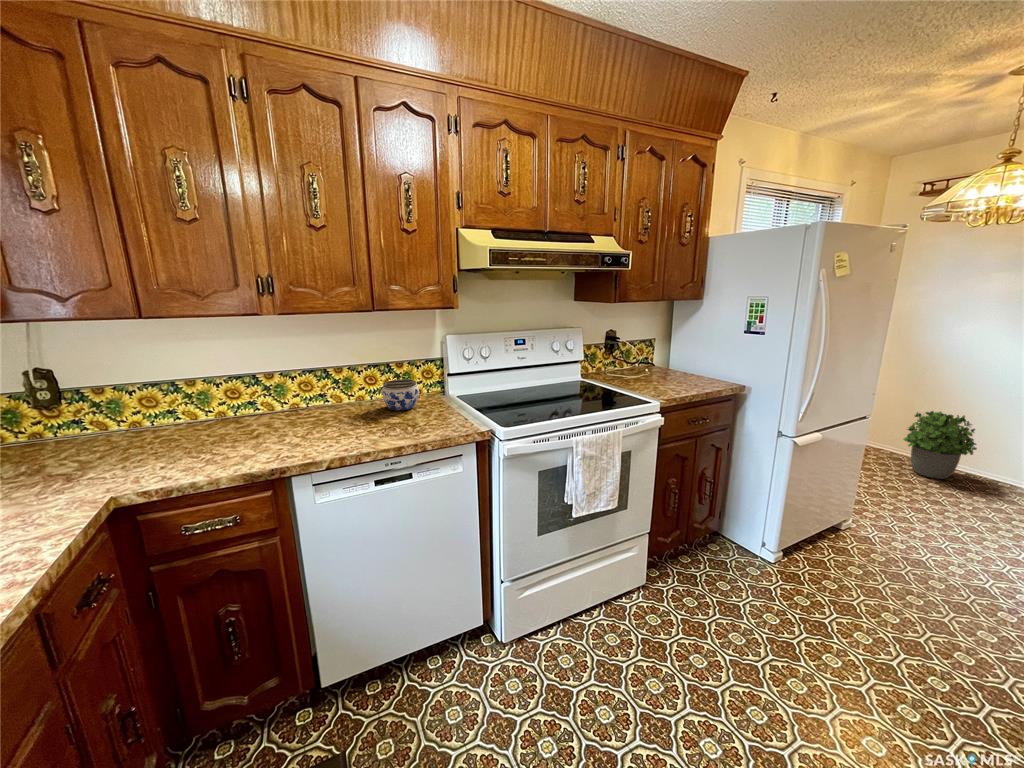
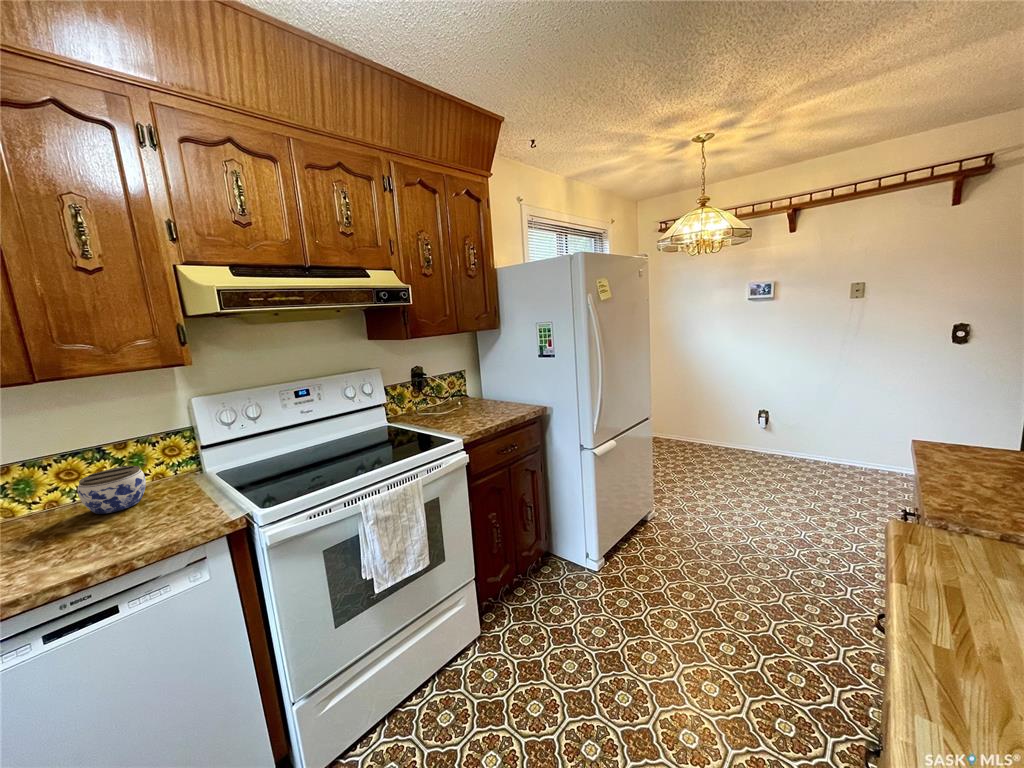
potted plant: present [903,411,977,479] -> none [682,402,729,456]

